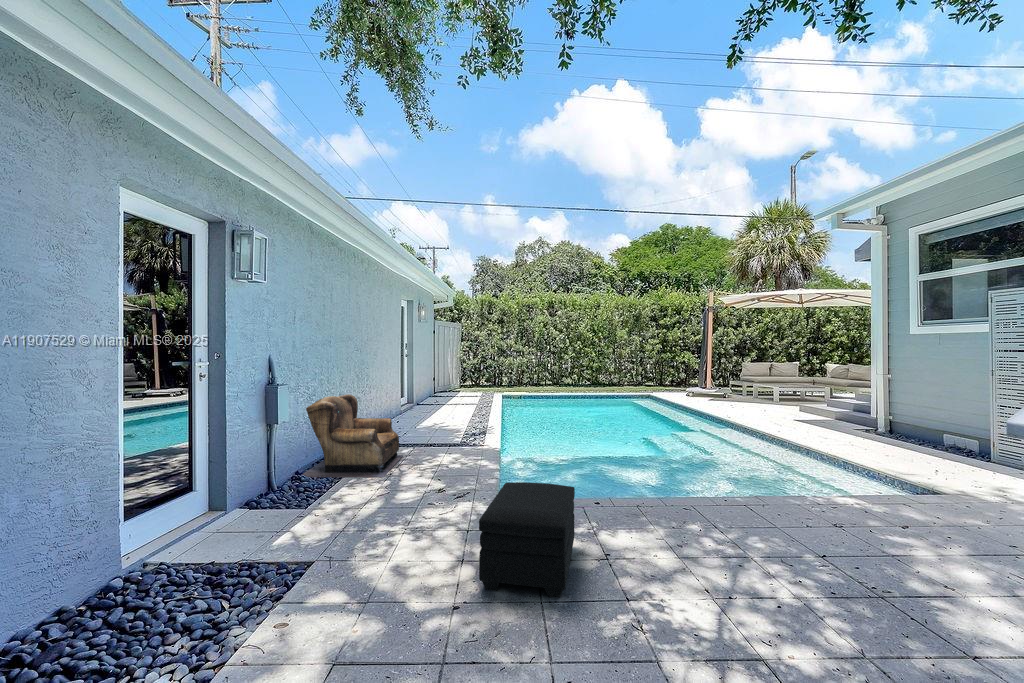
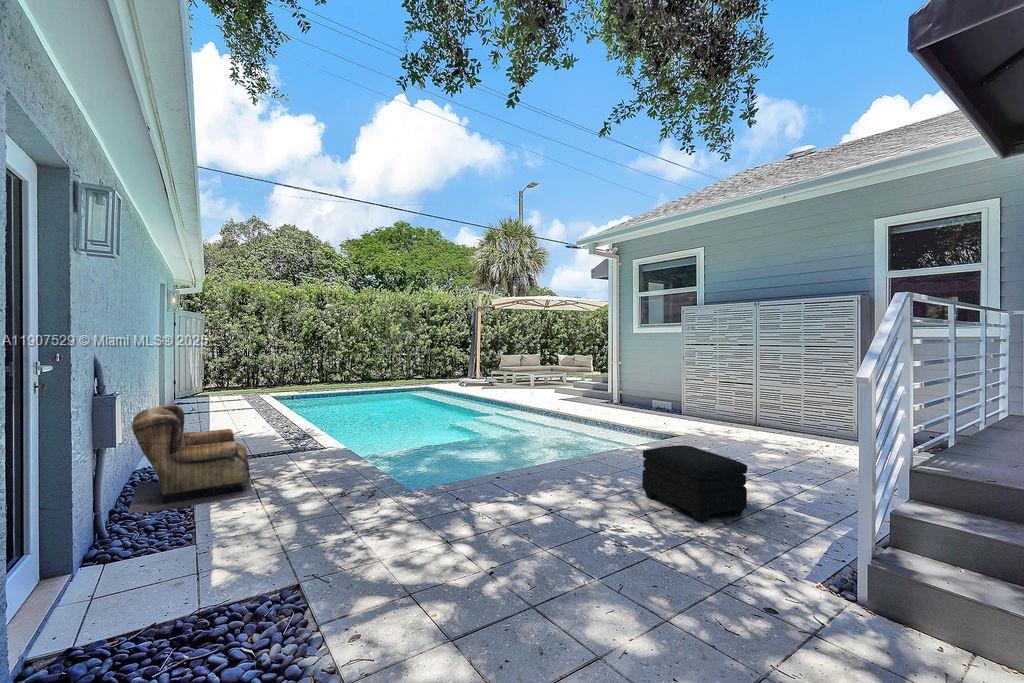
ottoman: present [479,482,575,598] -> present [642,445,747,523]

